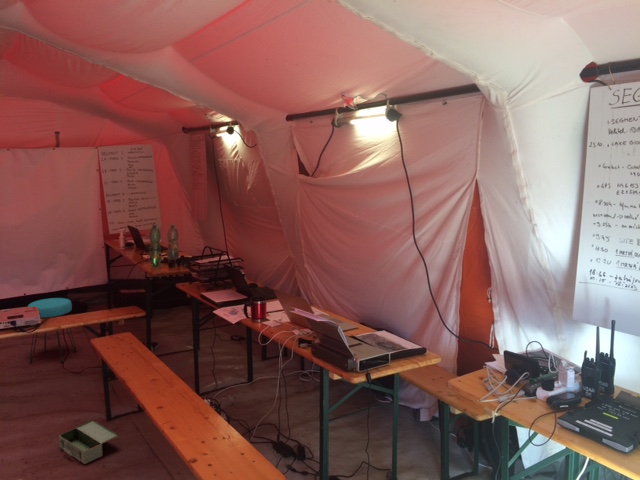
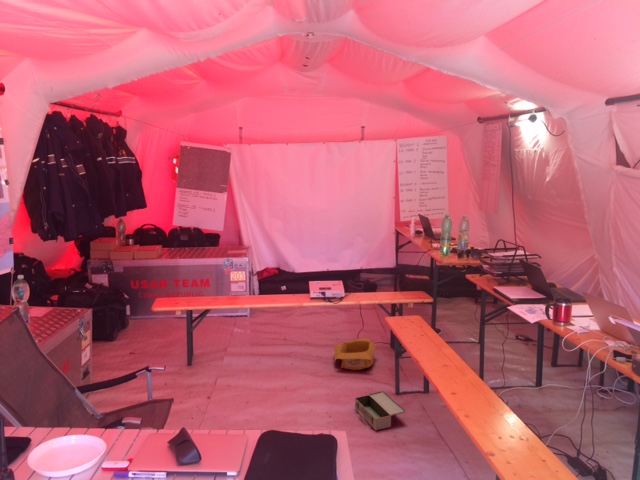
stool: present [28,298,77,363] -> none [332,275,369,332]
cardboard box: none [32,367,84,405] -> present [334,338,376,370]

